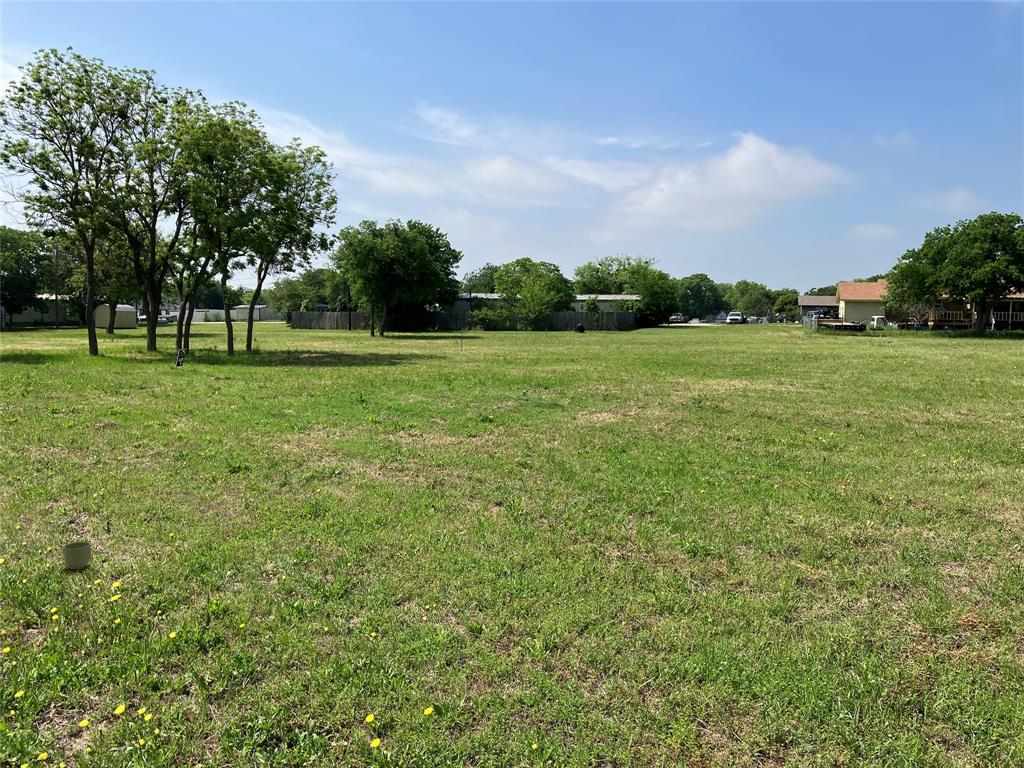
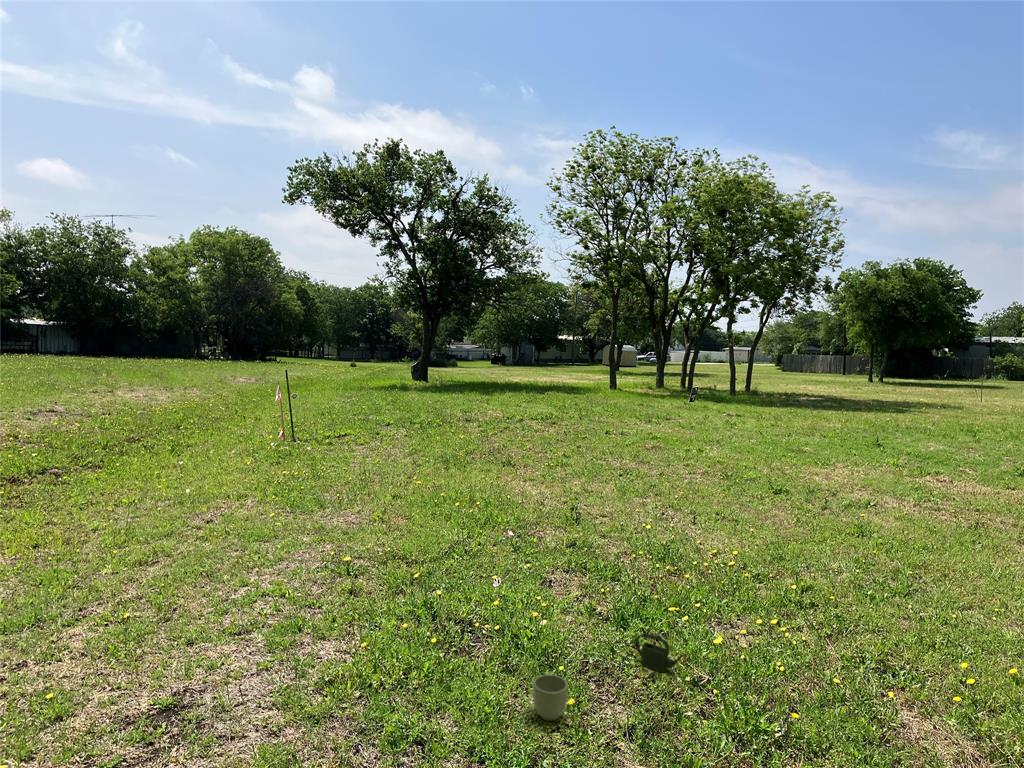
watering can: none [139,513,178,536] -> present [635,634,686,672]

